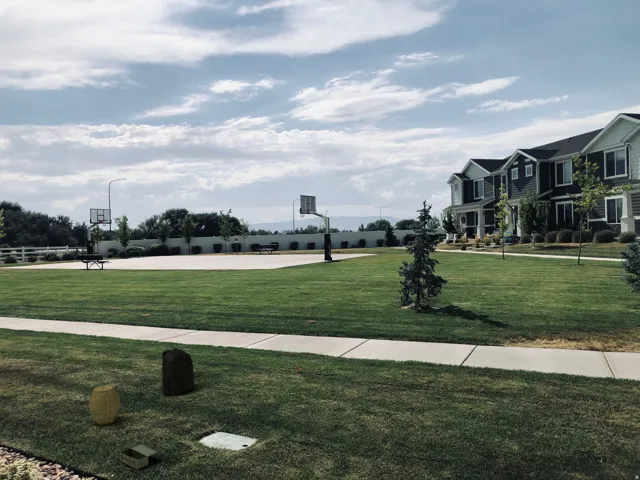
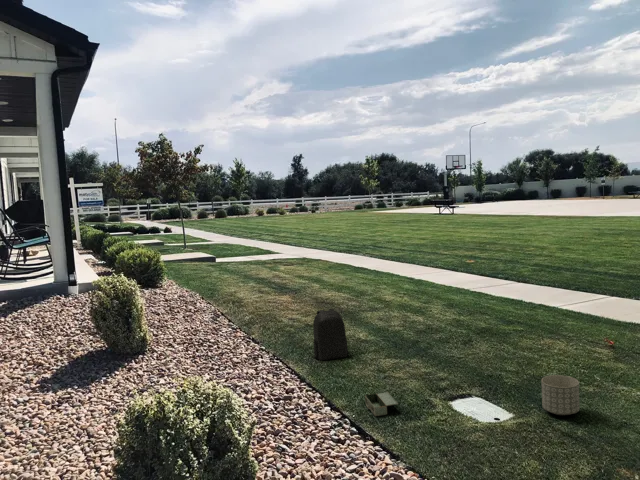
backpack: present [162,348,194,396] -> present [313,309,348,360]
woven basket: present [89,385,120,425] -> none [359,328,388,365]
planter: none [277,398,305,431] -> present [542,375,580,416]

